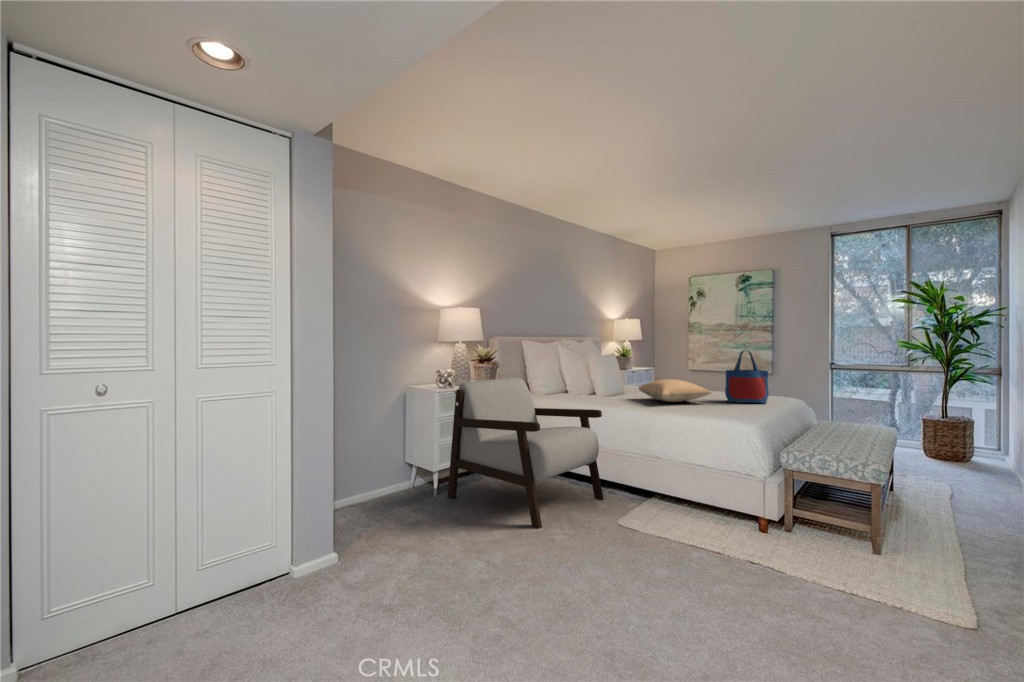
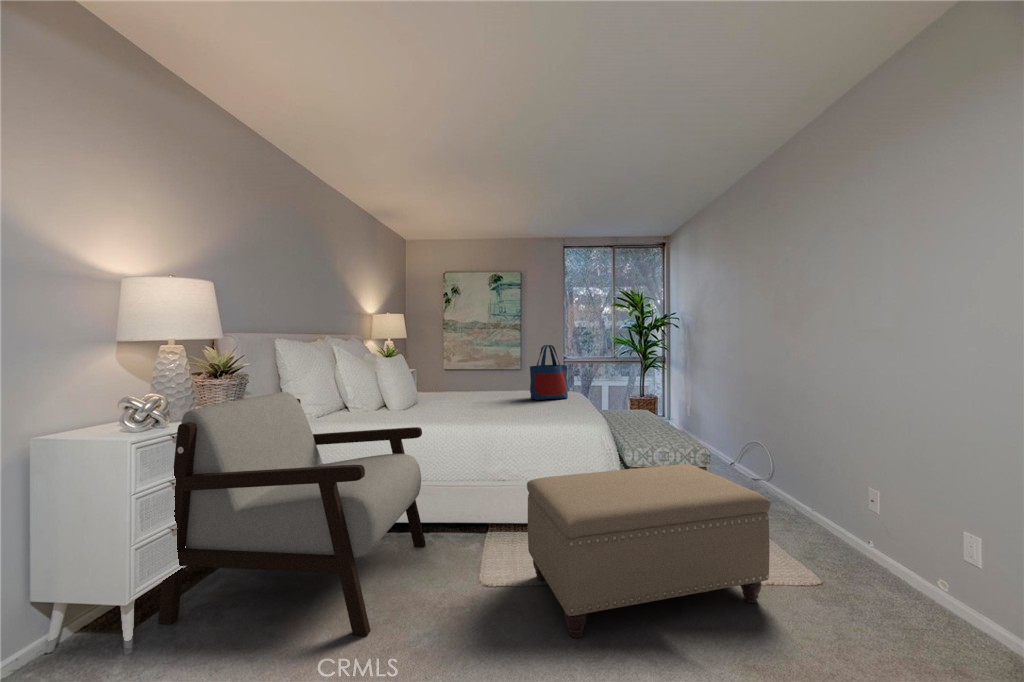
pillow: present [639,379,712,402] -> none [442,380,525,406]
ottoman: none [655,456,872,599] -> present [527,464,770,638]

